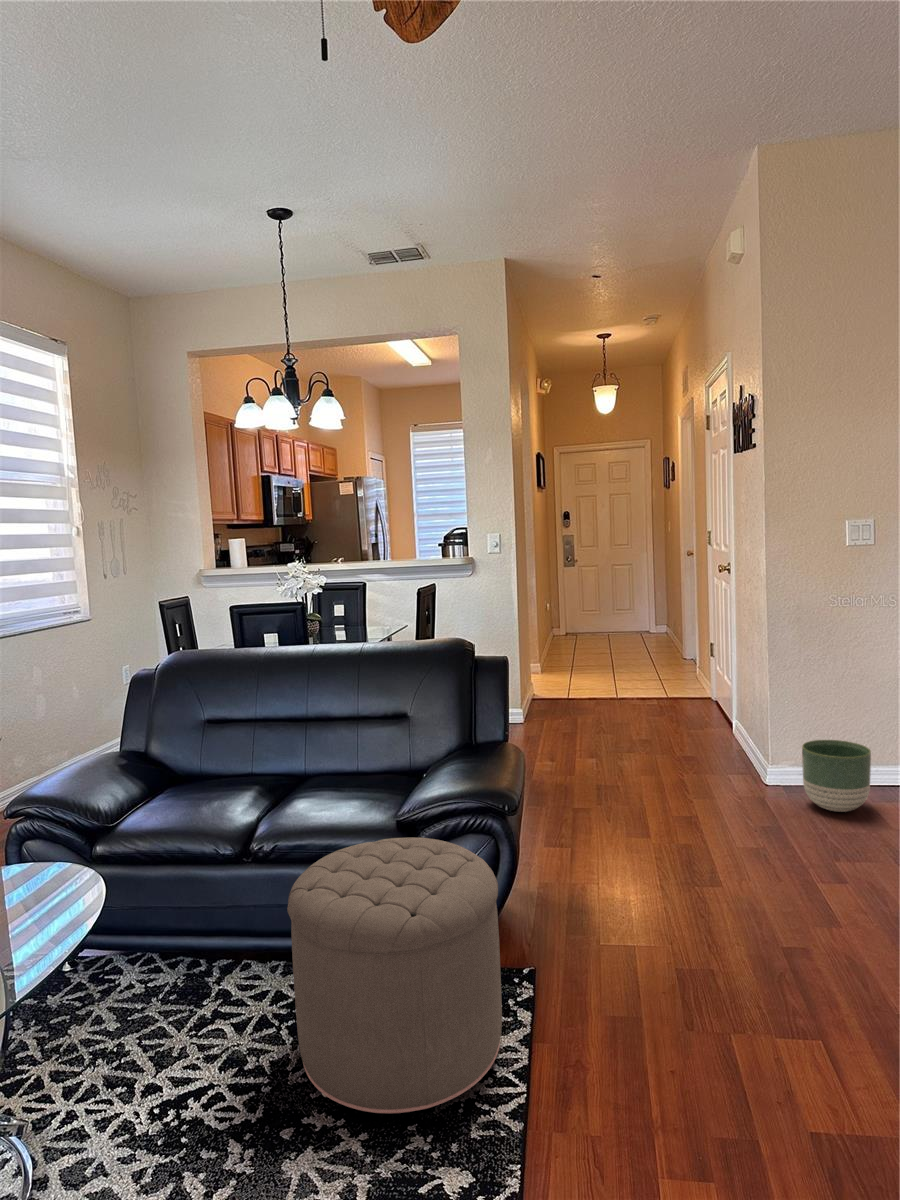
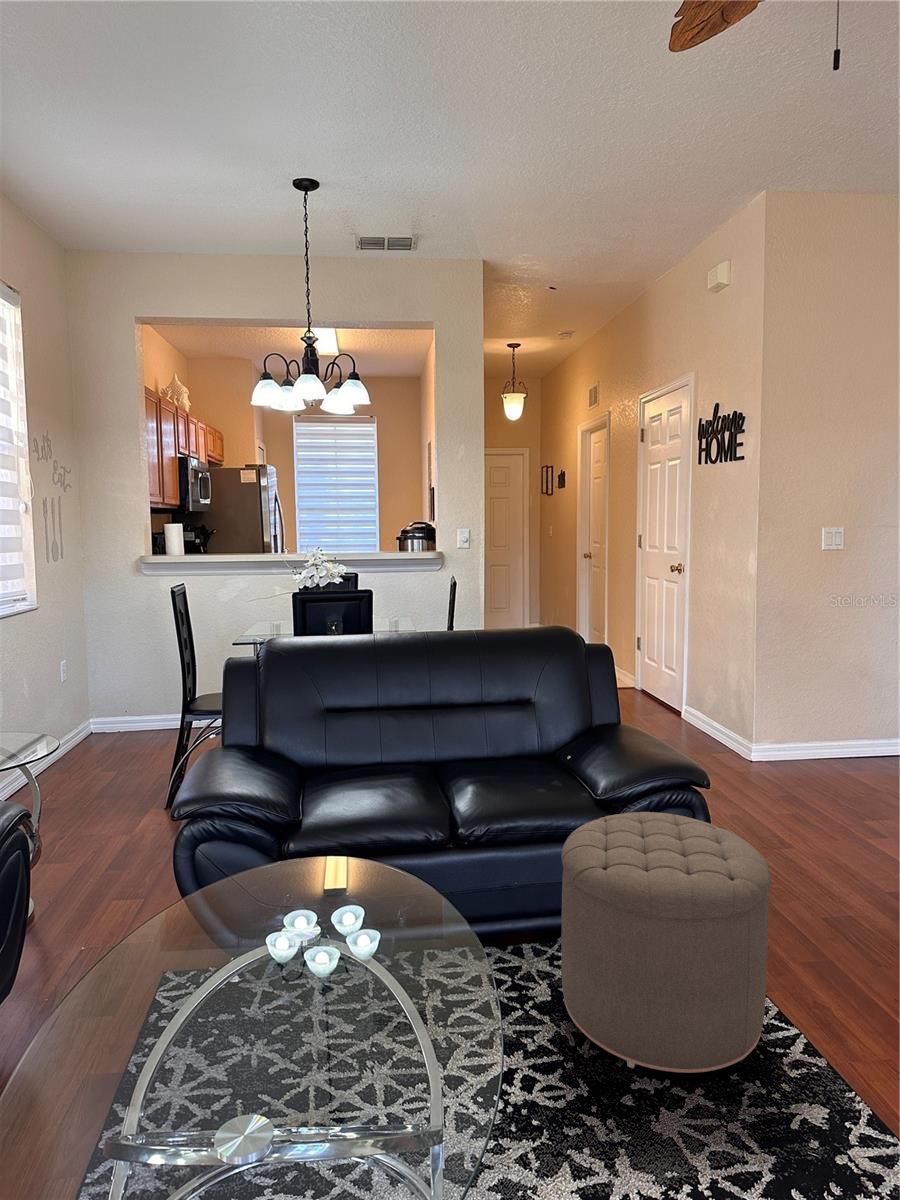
planter: present [802,740,871,812] -> none [783,713,841,773]

